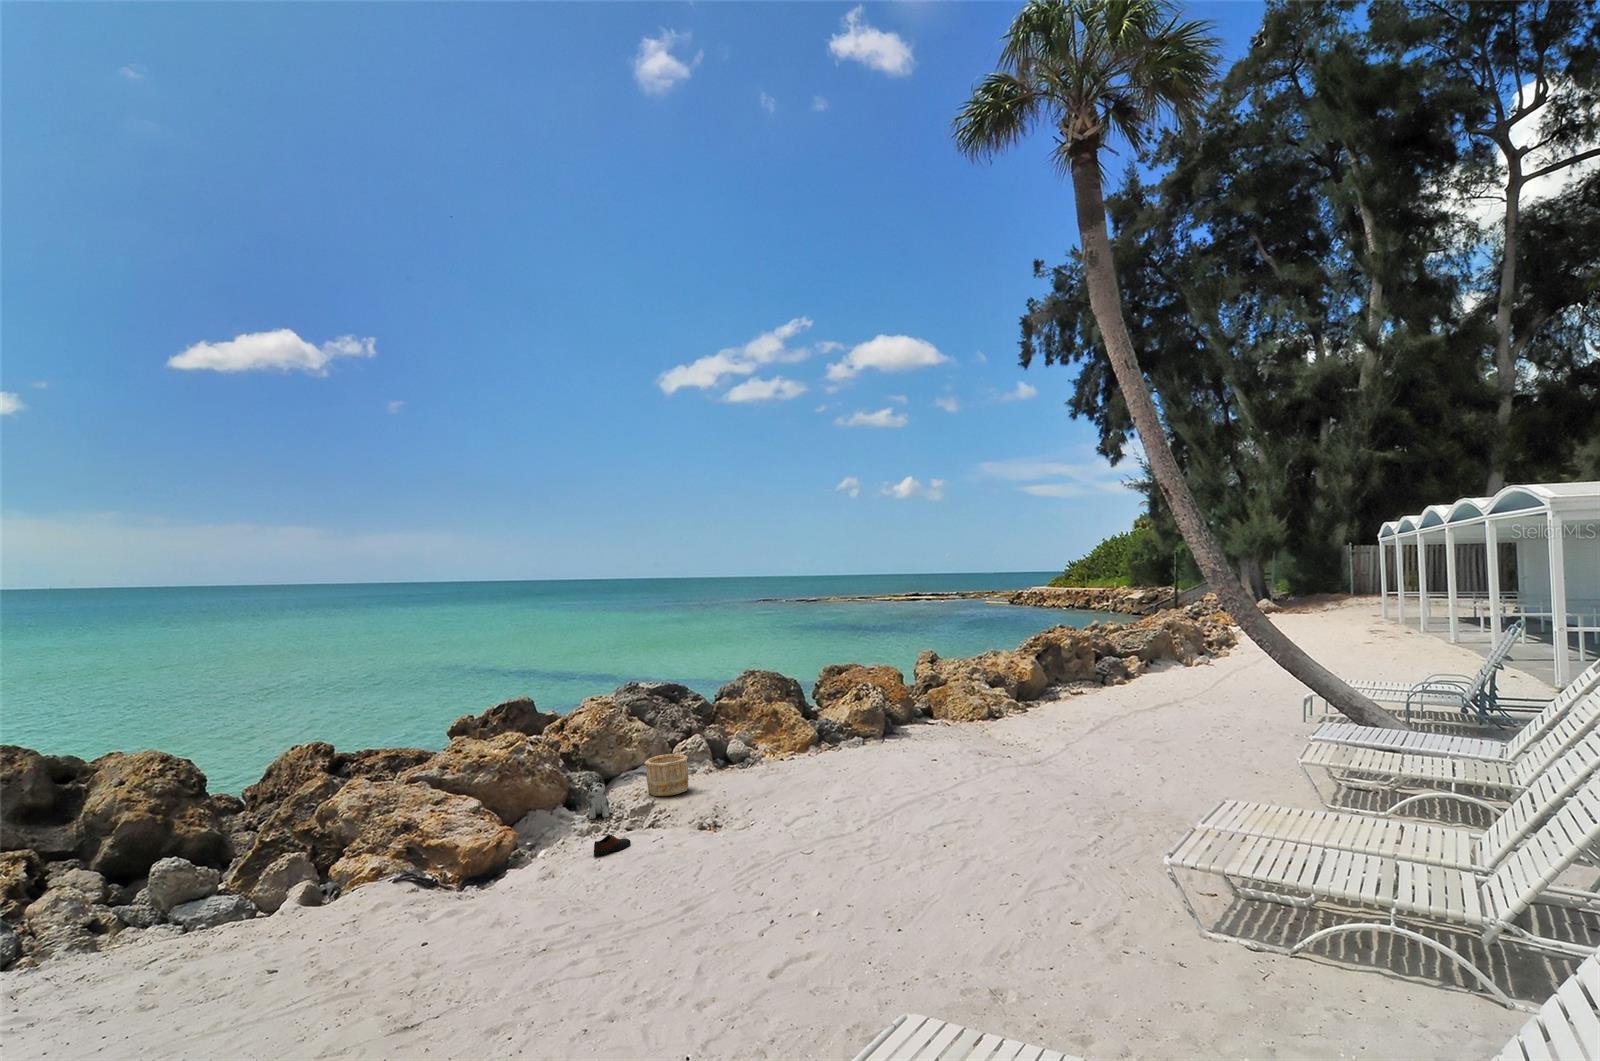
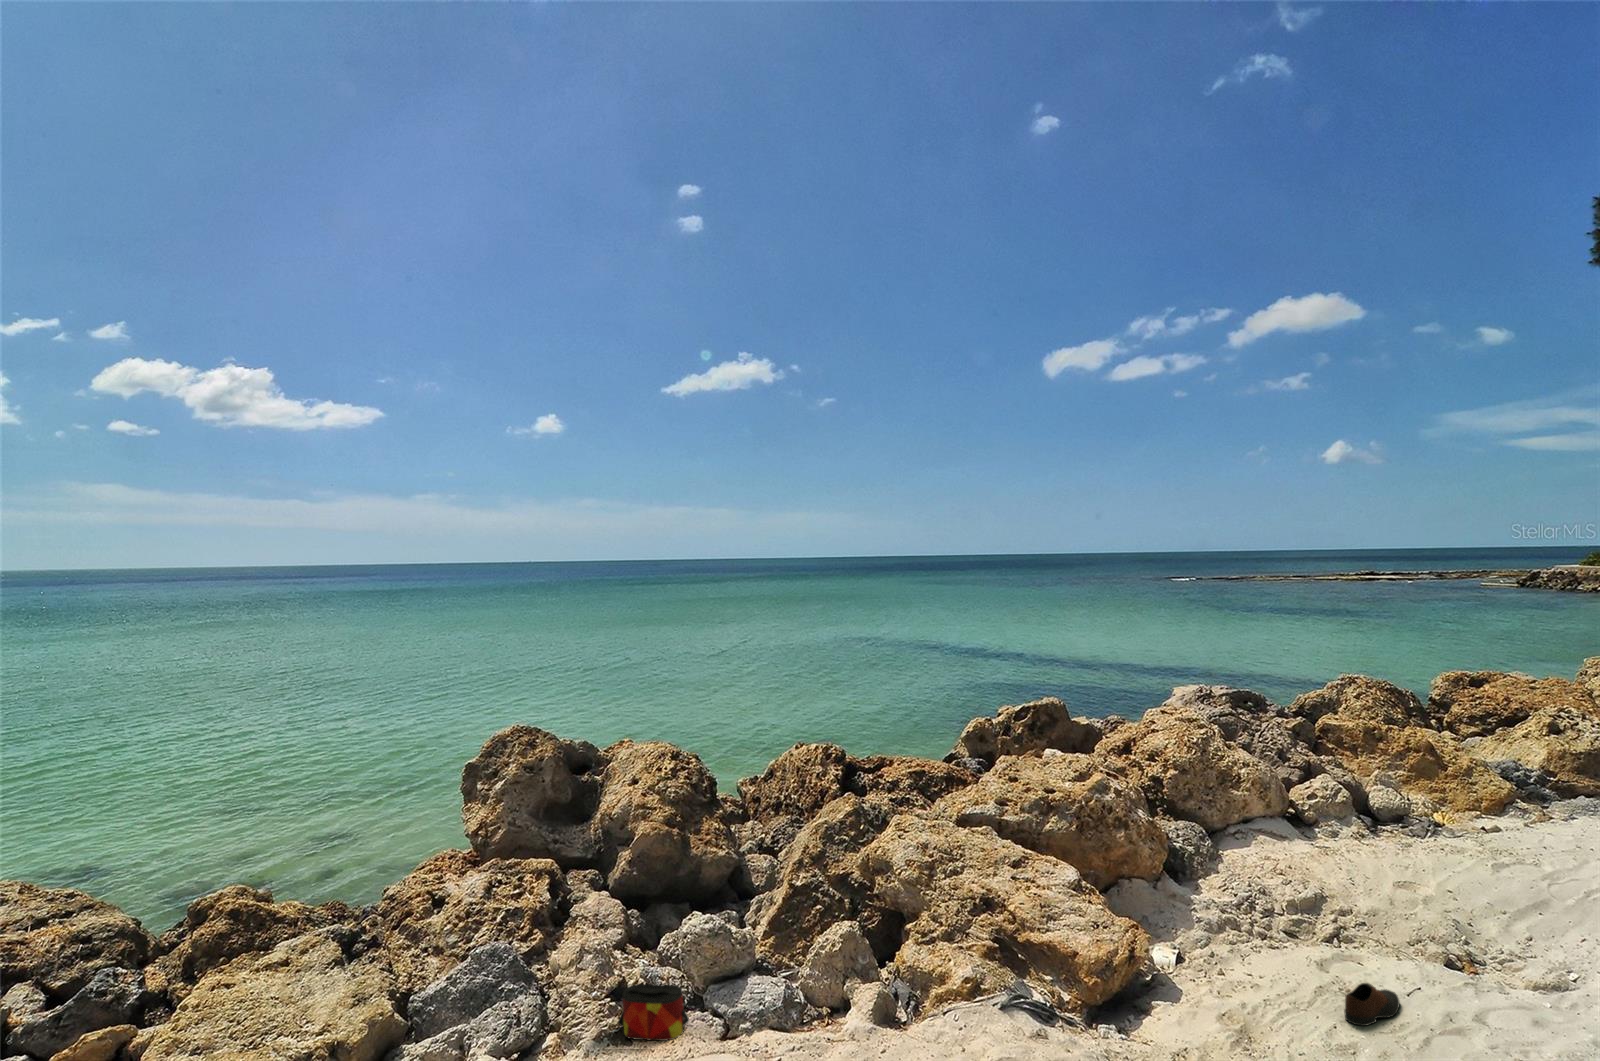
wooden bucket: present [645,754,688,796] -> none [1286,808,1369,880]
plush toy: present [585,775,612,819] -> none [1226,843,1275,914]
bag: none [90,906,153,946] -> present [618,984,689,1041]

